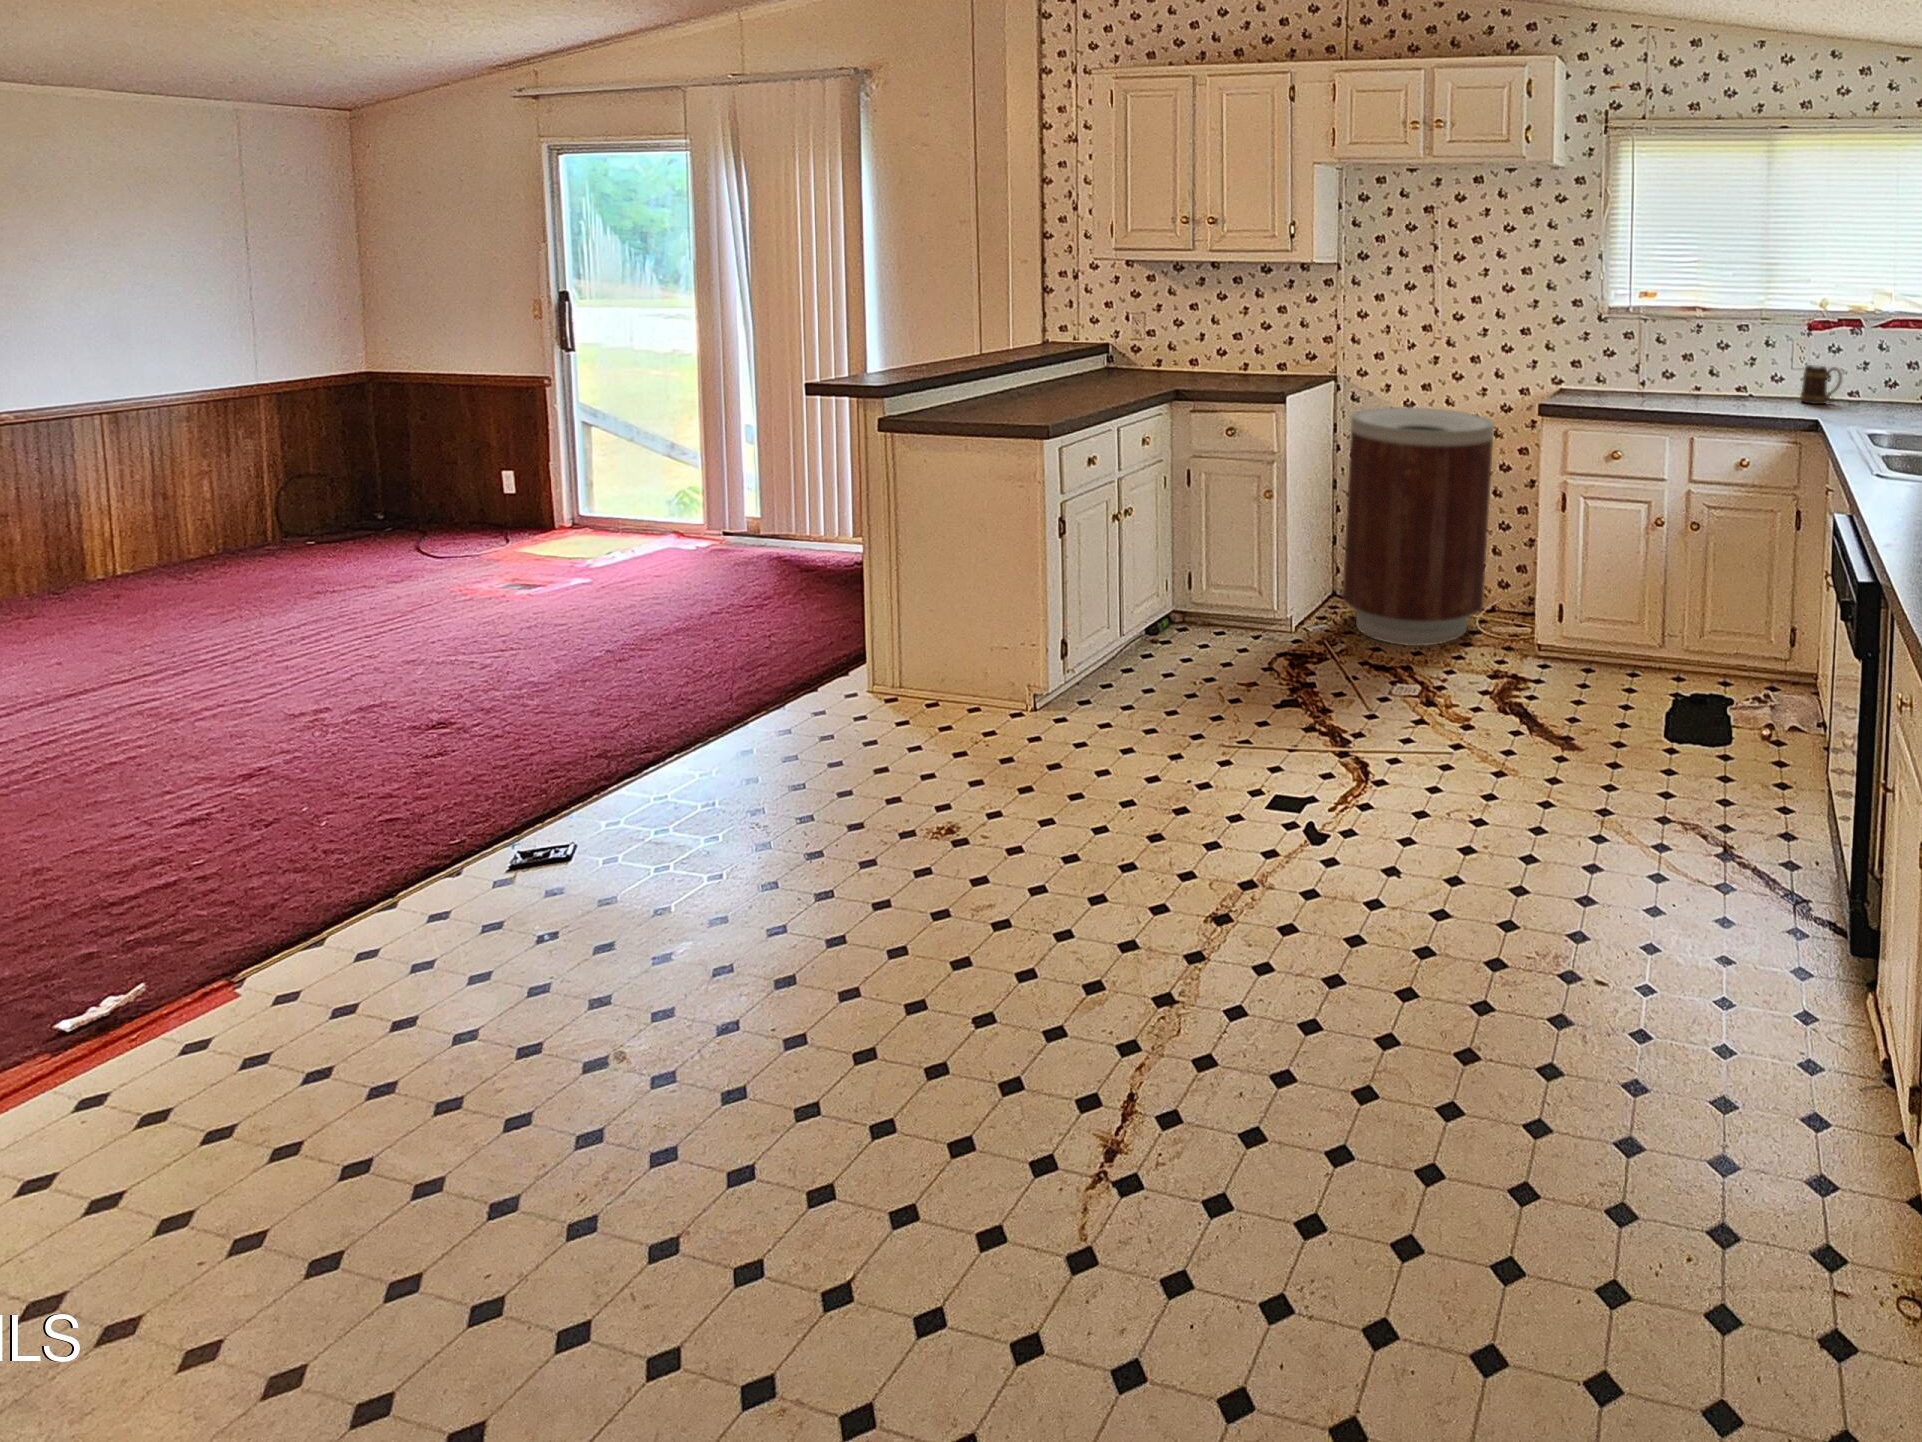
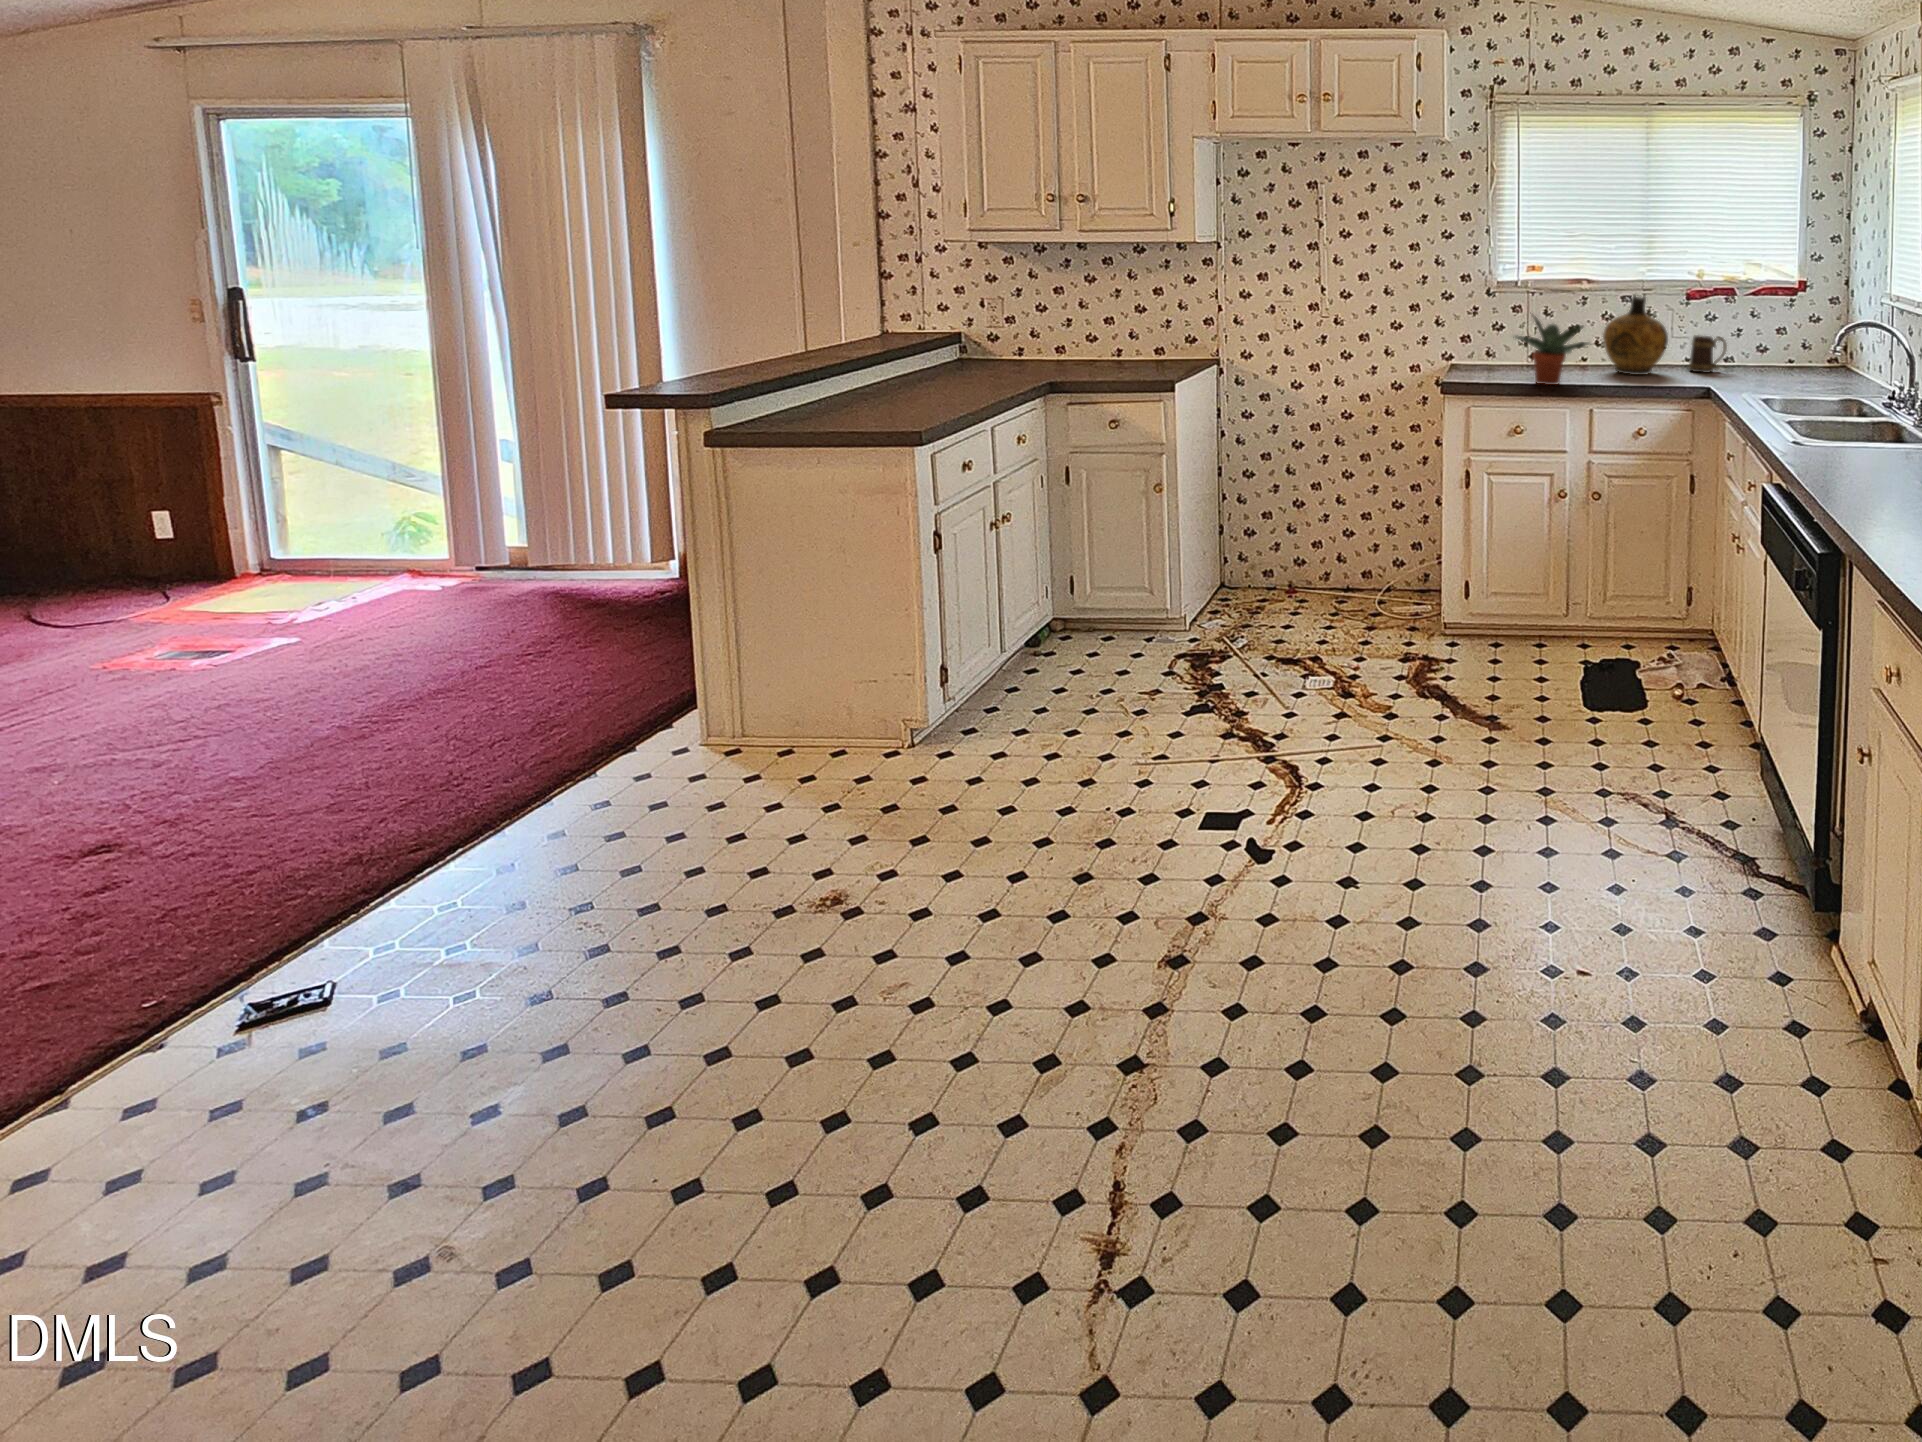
ceramic jug: none [1707,320,1776,404] -> present [1603,295,1668,375]
potted plant: none [1604,335,1688,410] -> present [1513,315,1589,385]
trash can: present [1343,407,1494,646] -> none [1243,390,1397,635]

